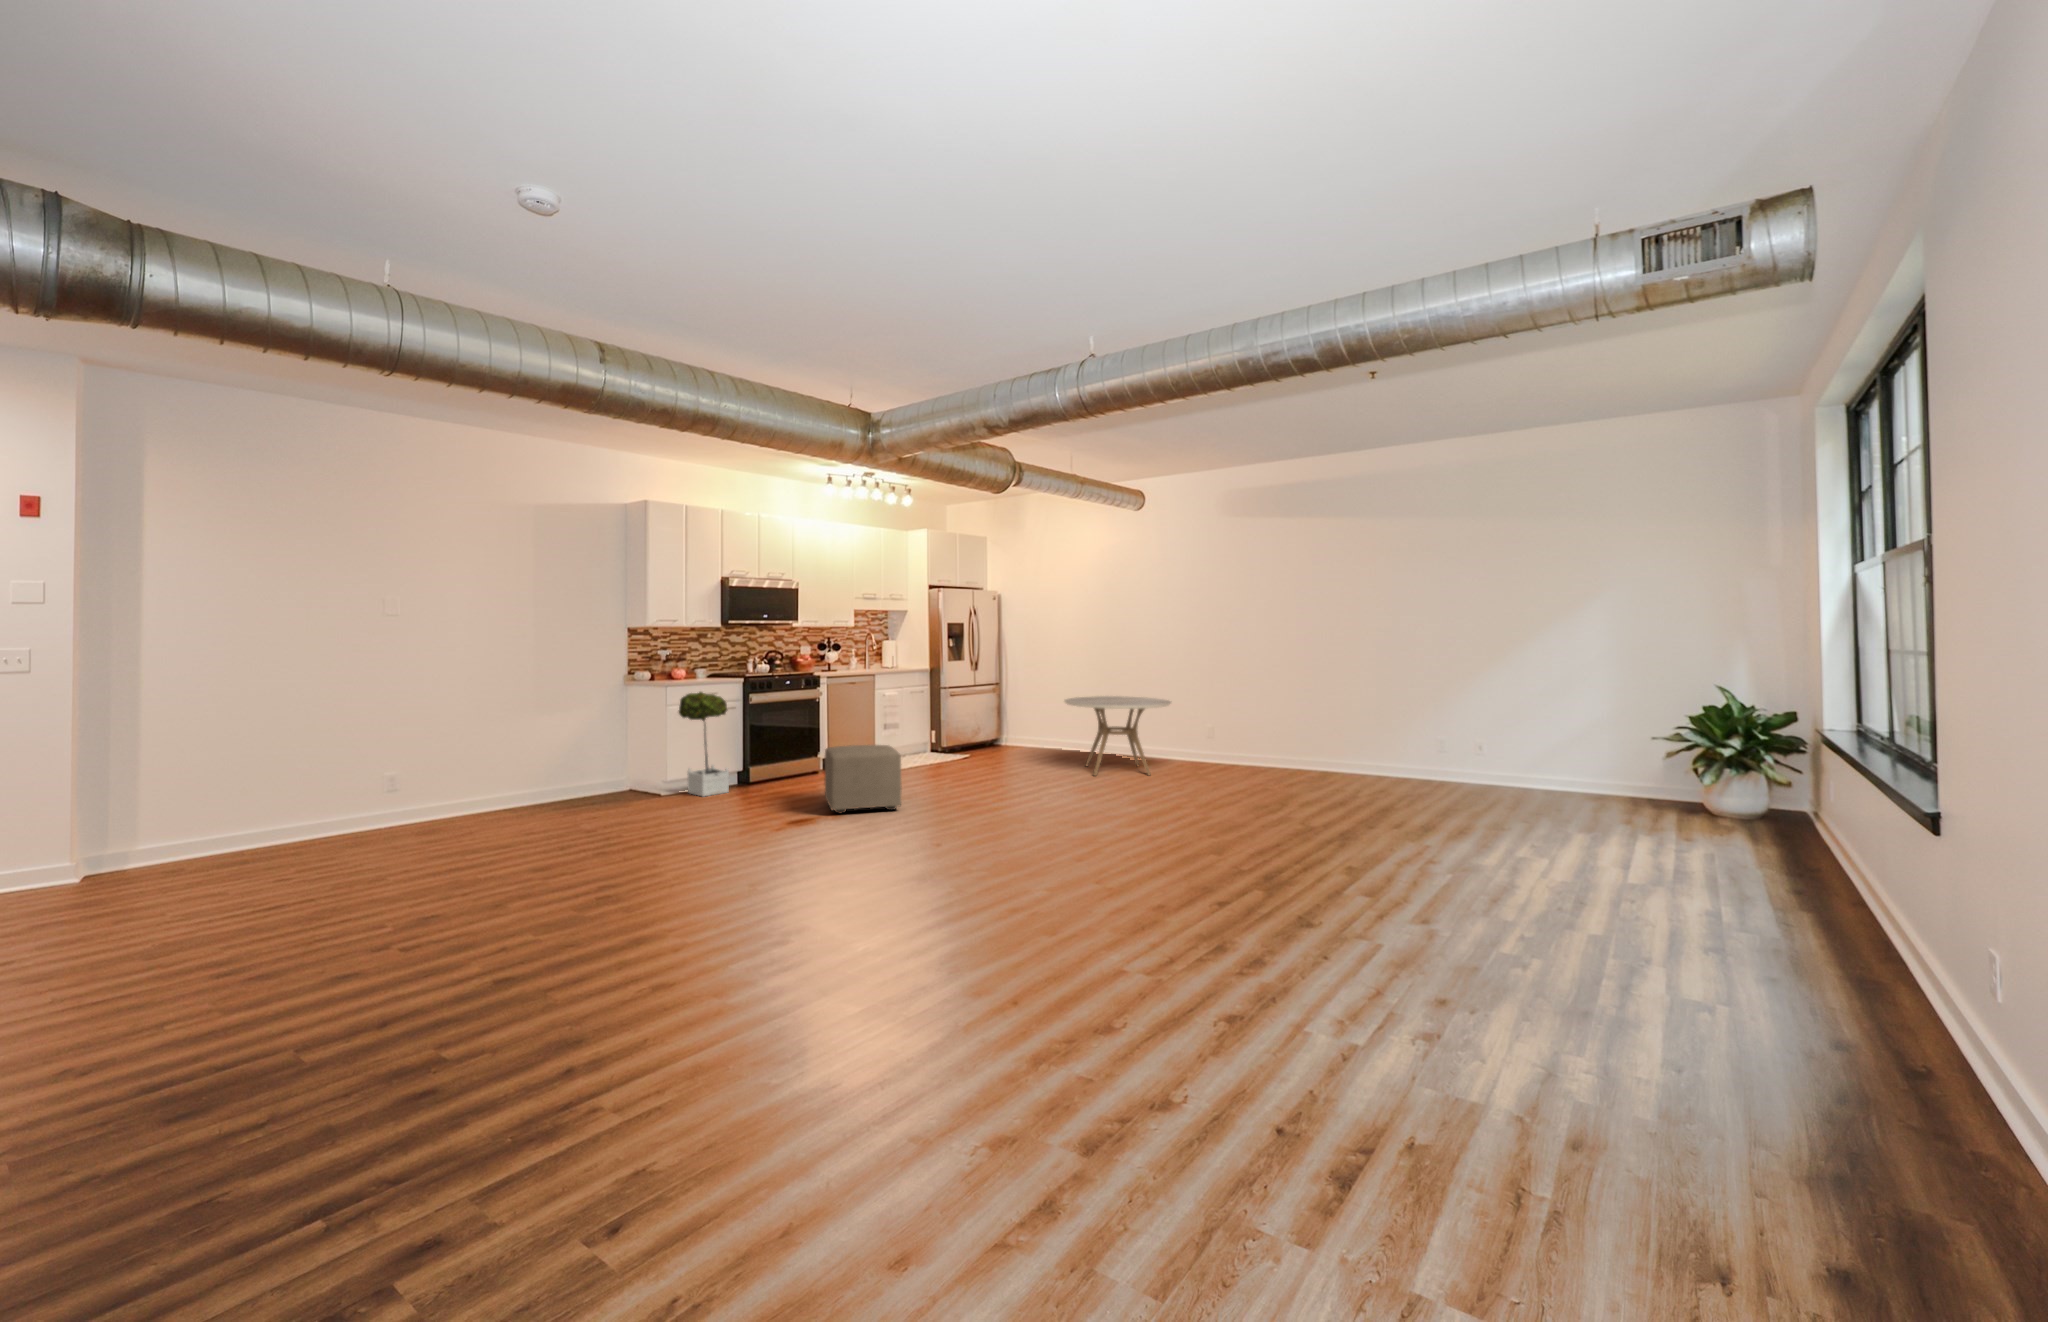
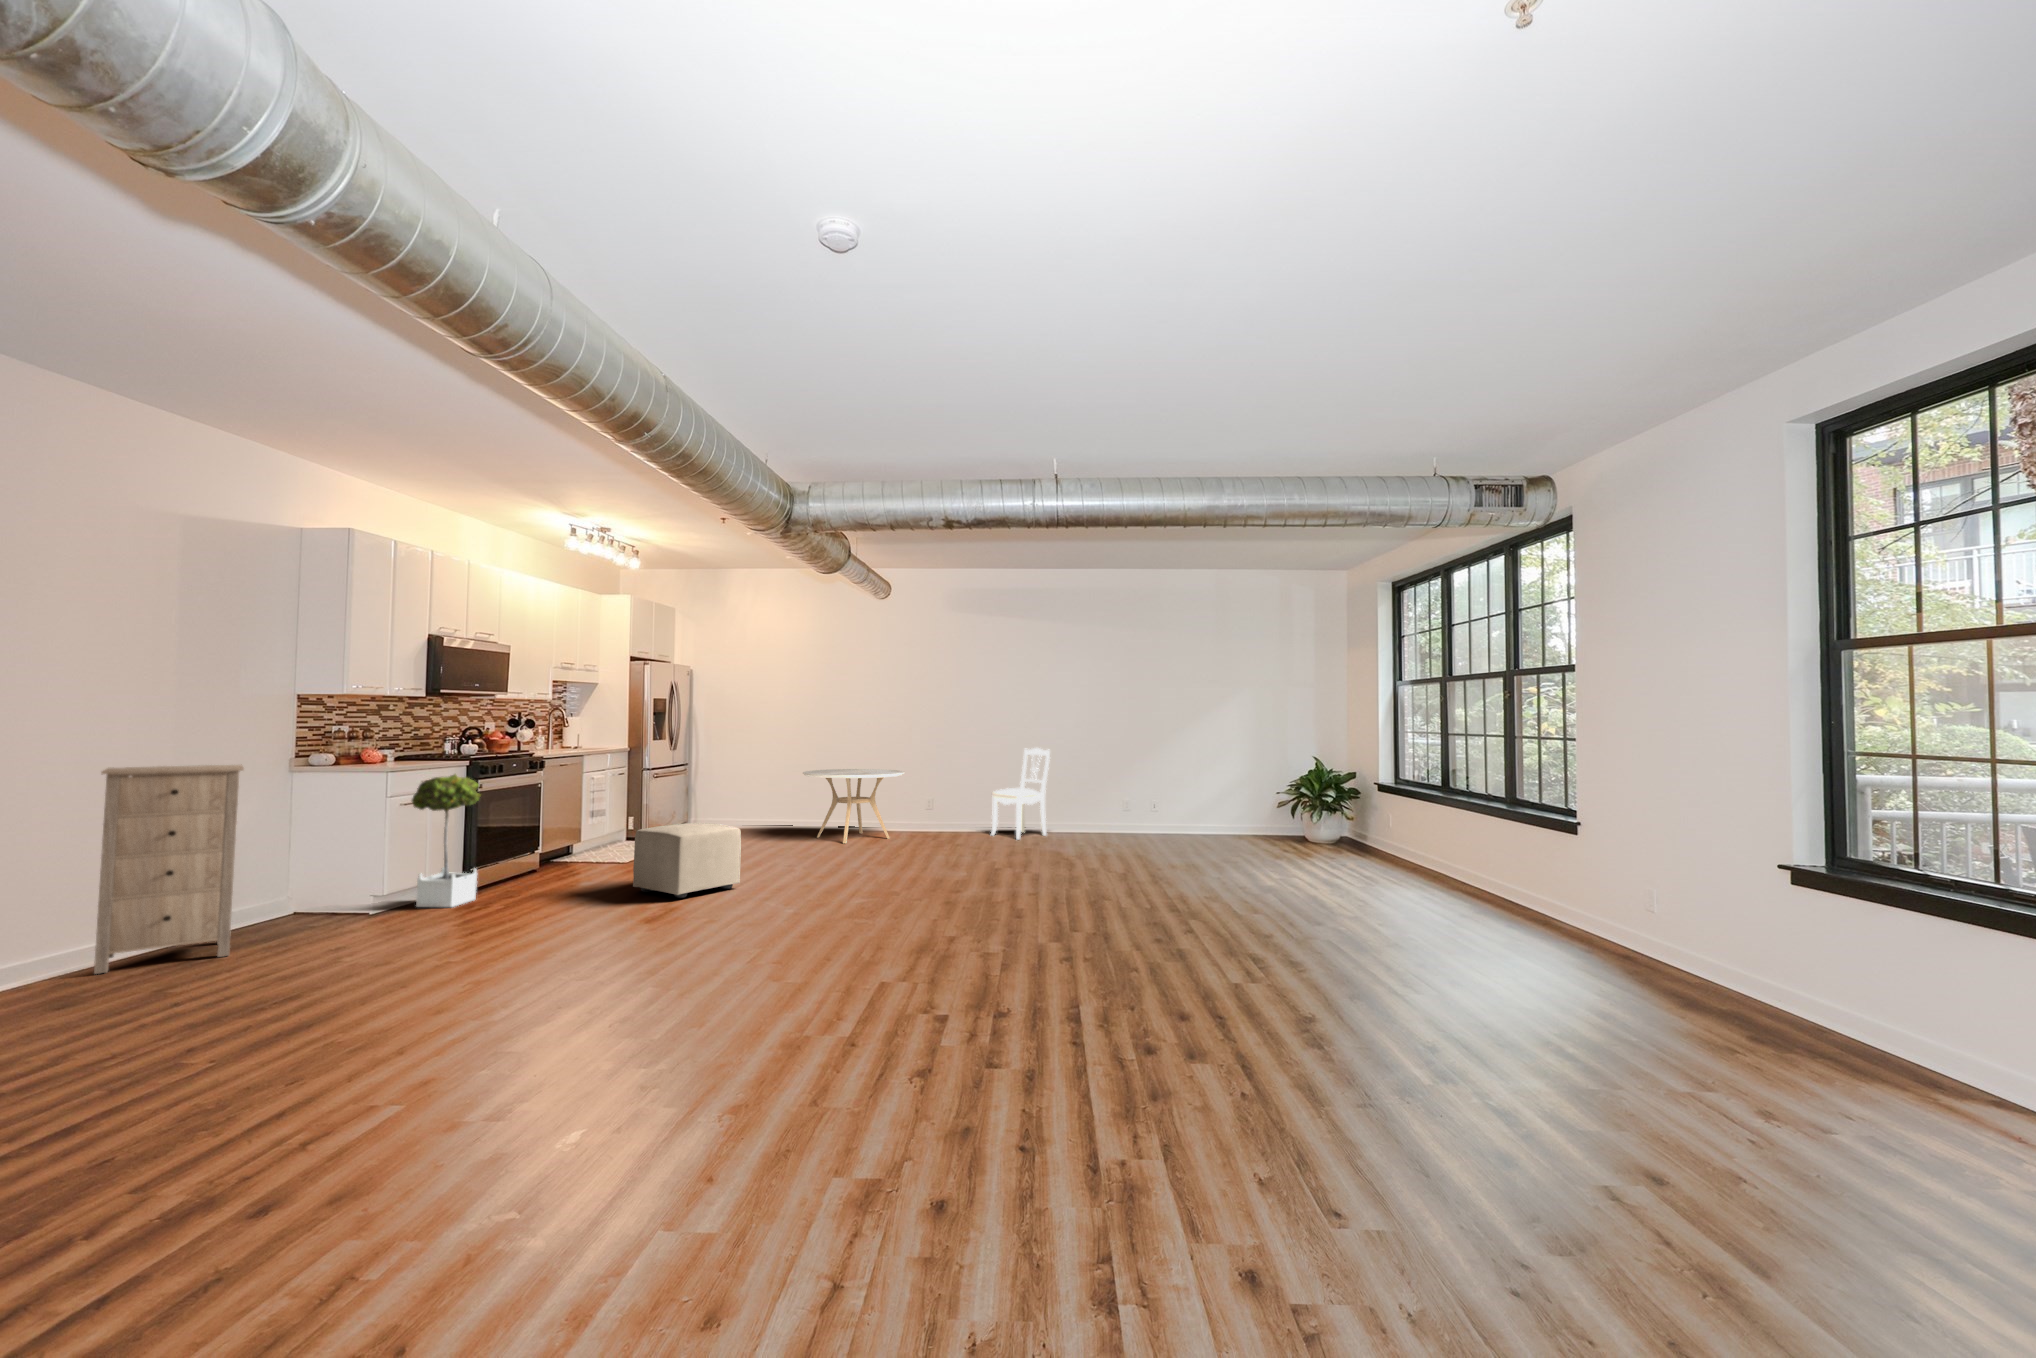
storage cabinet: none [463,680,560,814] -> present [94,765,244,974]
dining chair: none [1267,682,1342,794] -> present [991,748,1050,840]

